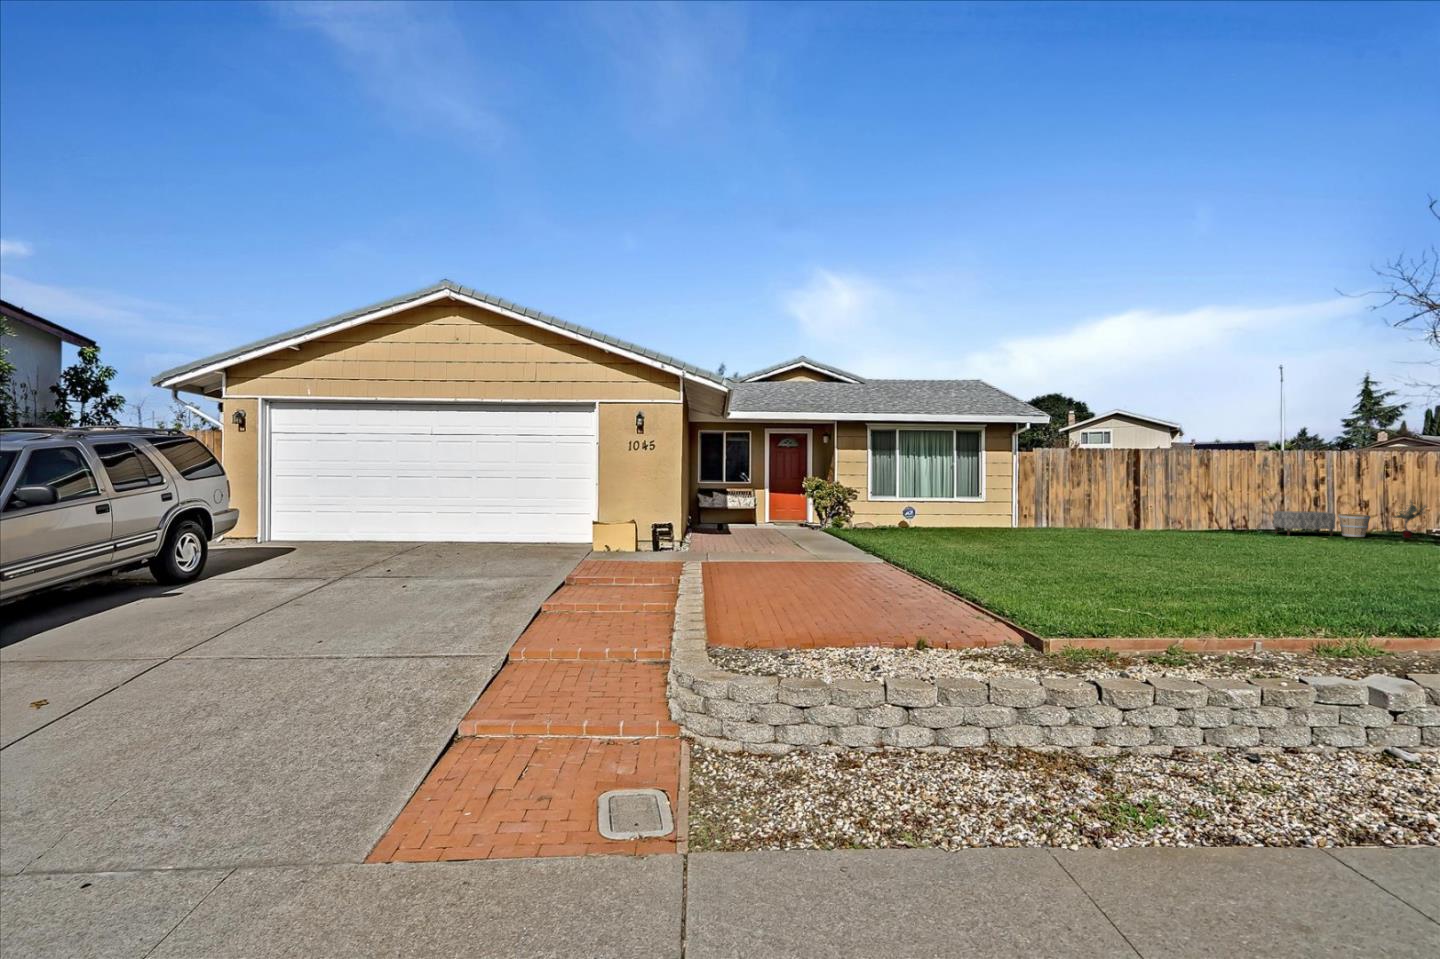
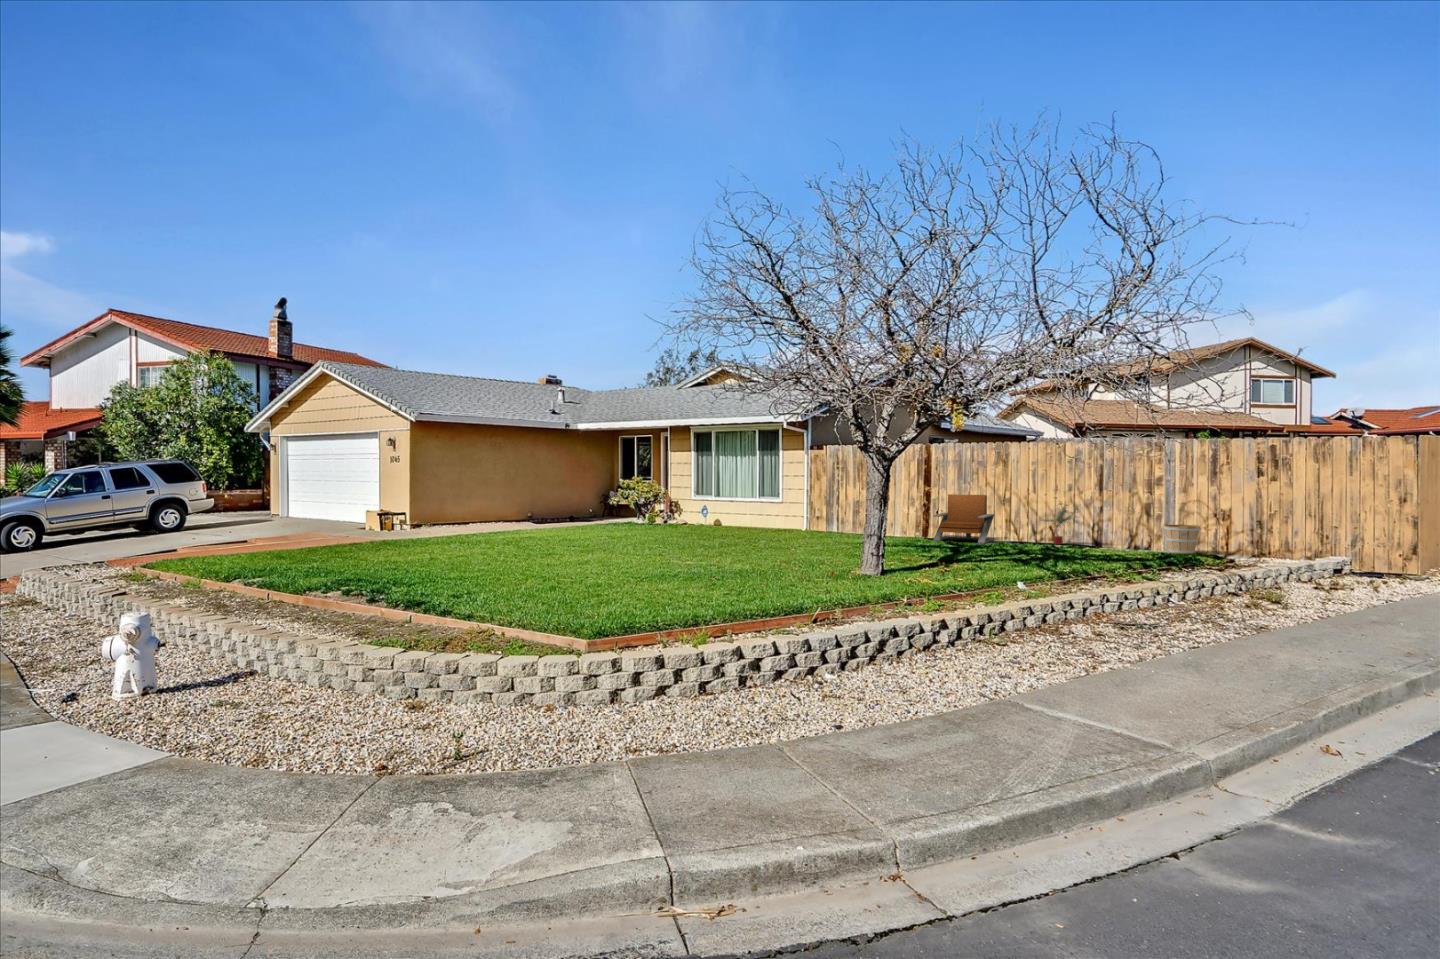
lounge chair: none [1156,492,1224,537] -> present [933,494,994,544]
potted tree: present [1392,500,1426,538] -> present [1042,502,1076,545]
bench: present [1273,511,1335,536] -> none [1086,519,1153,550]

